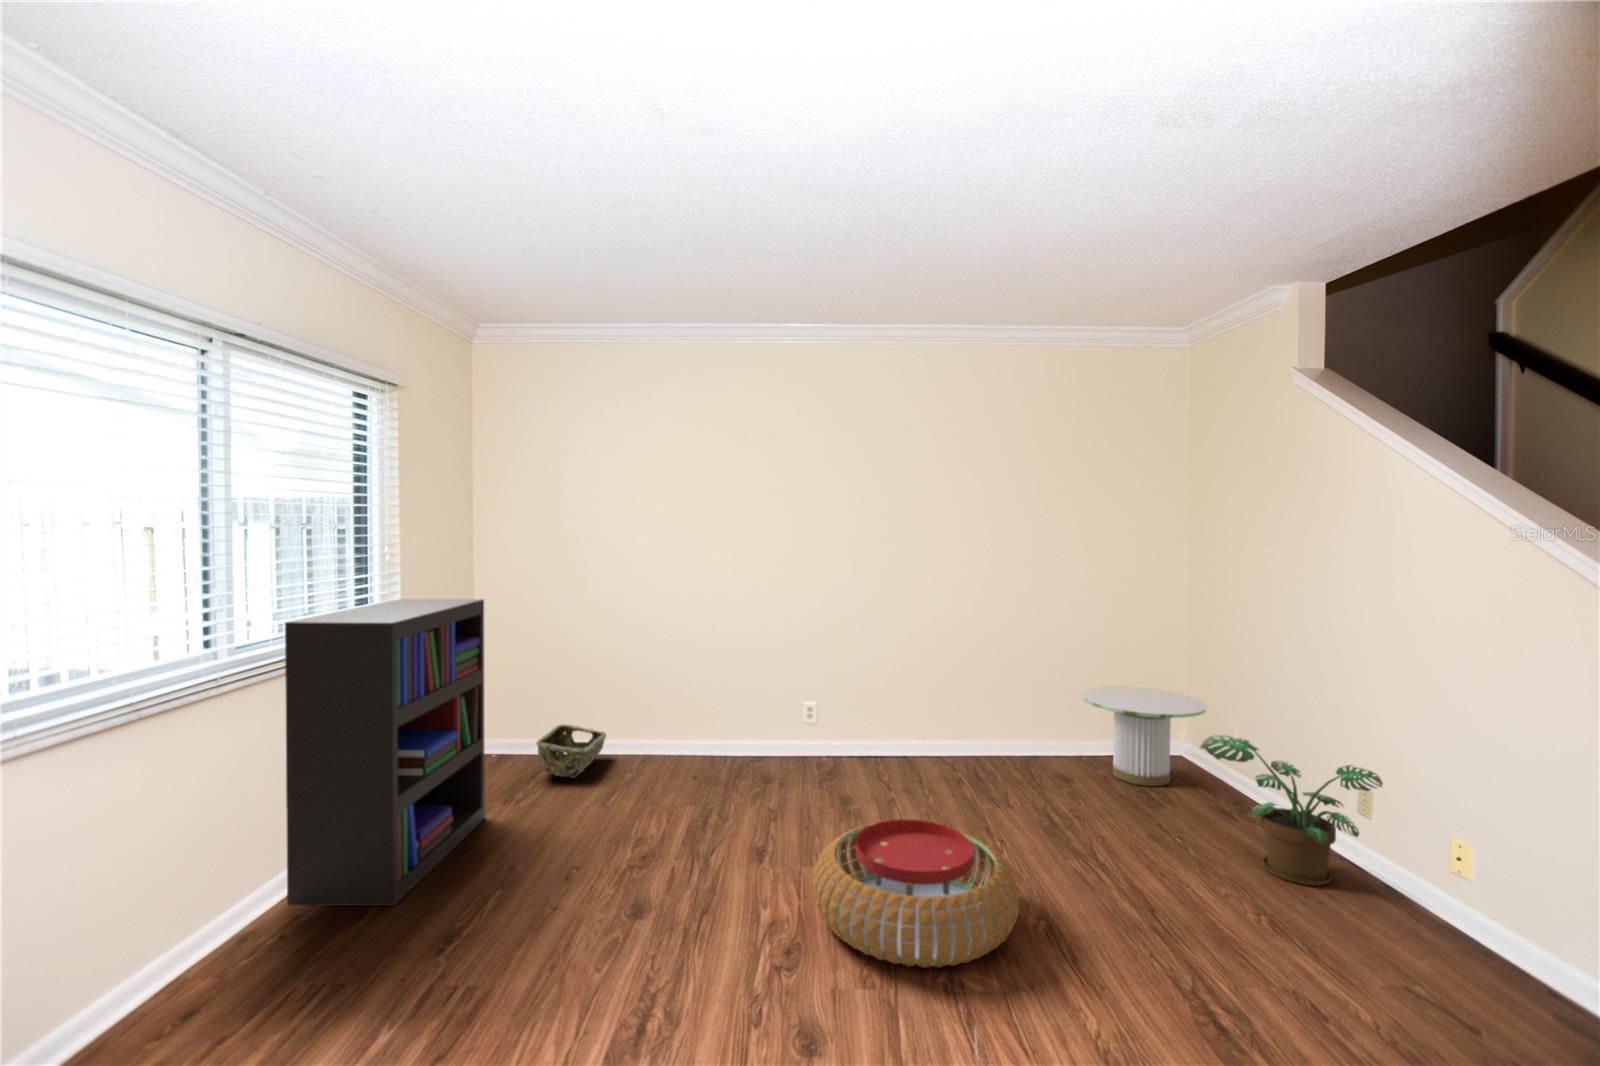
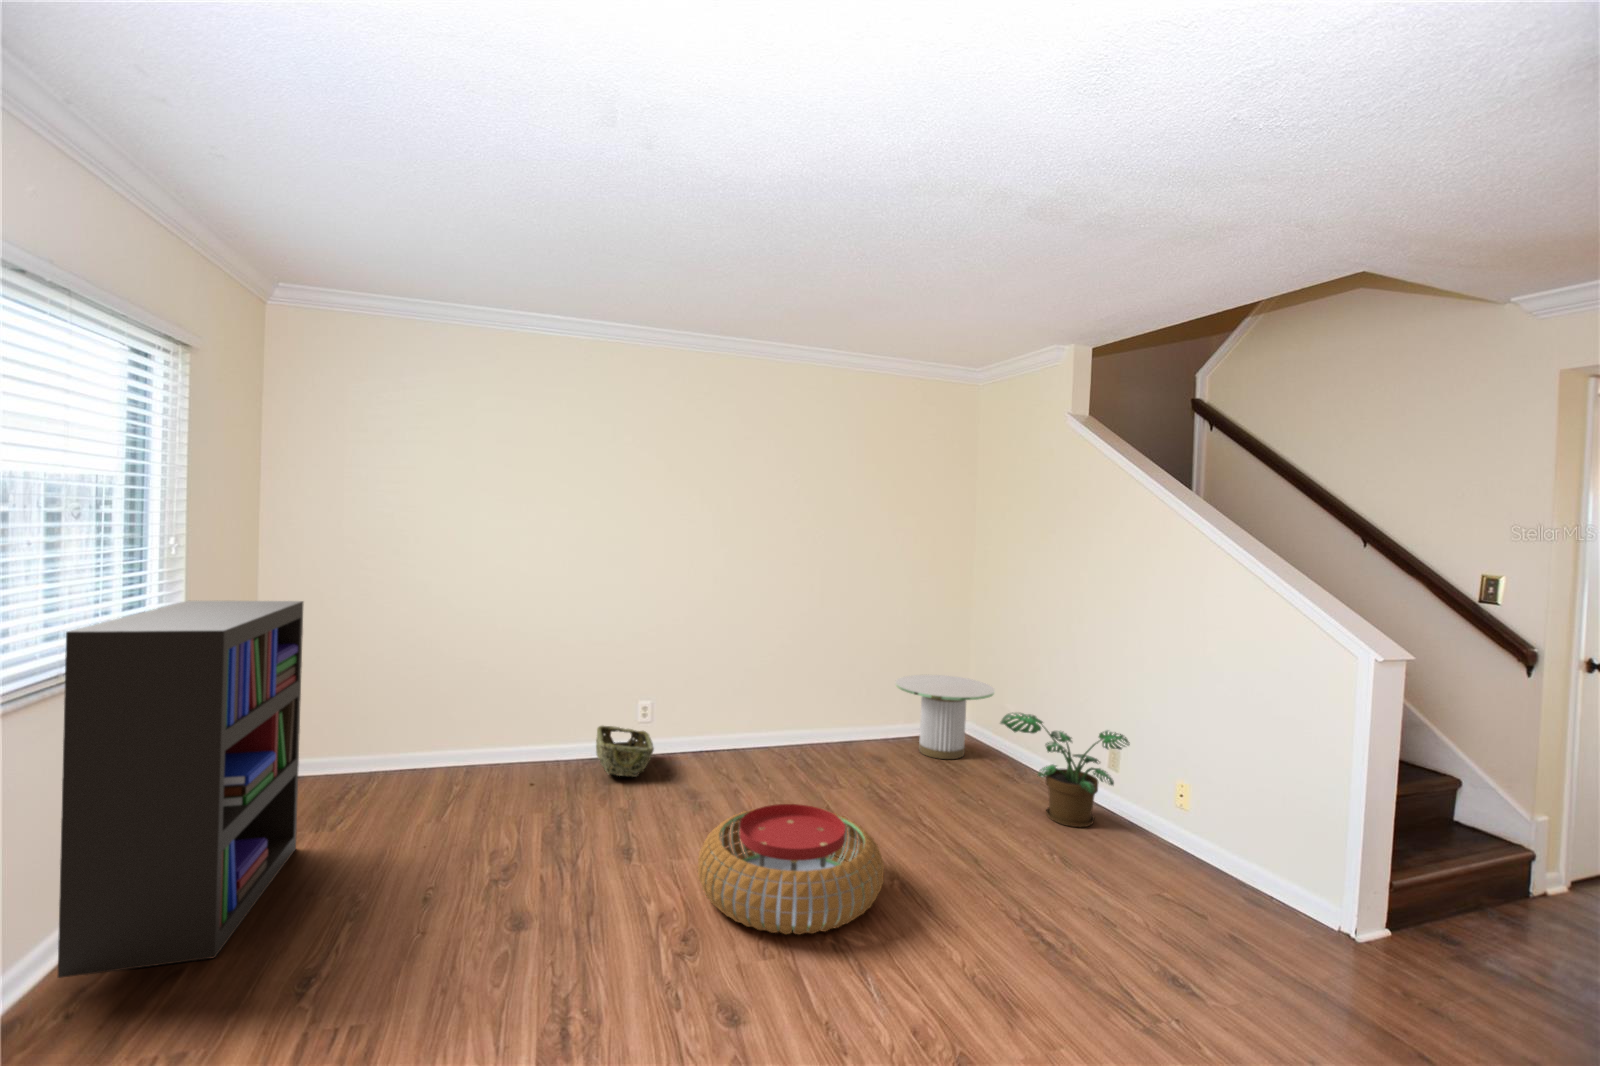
woven basket: present [536,725,606,778] -> present [596,726,654,777]

